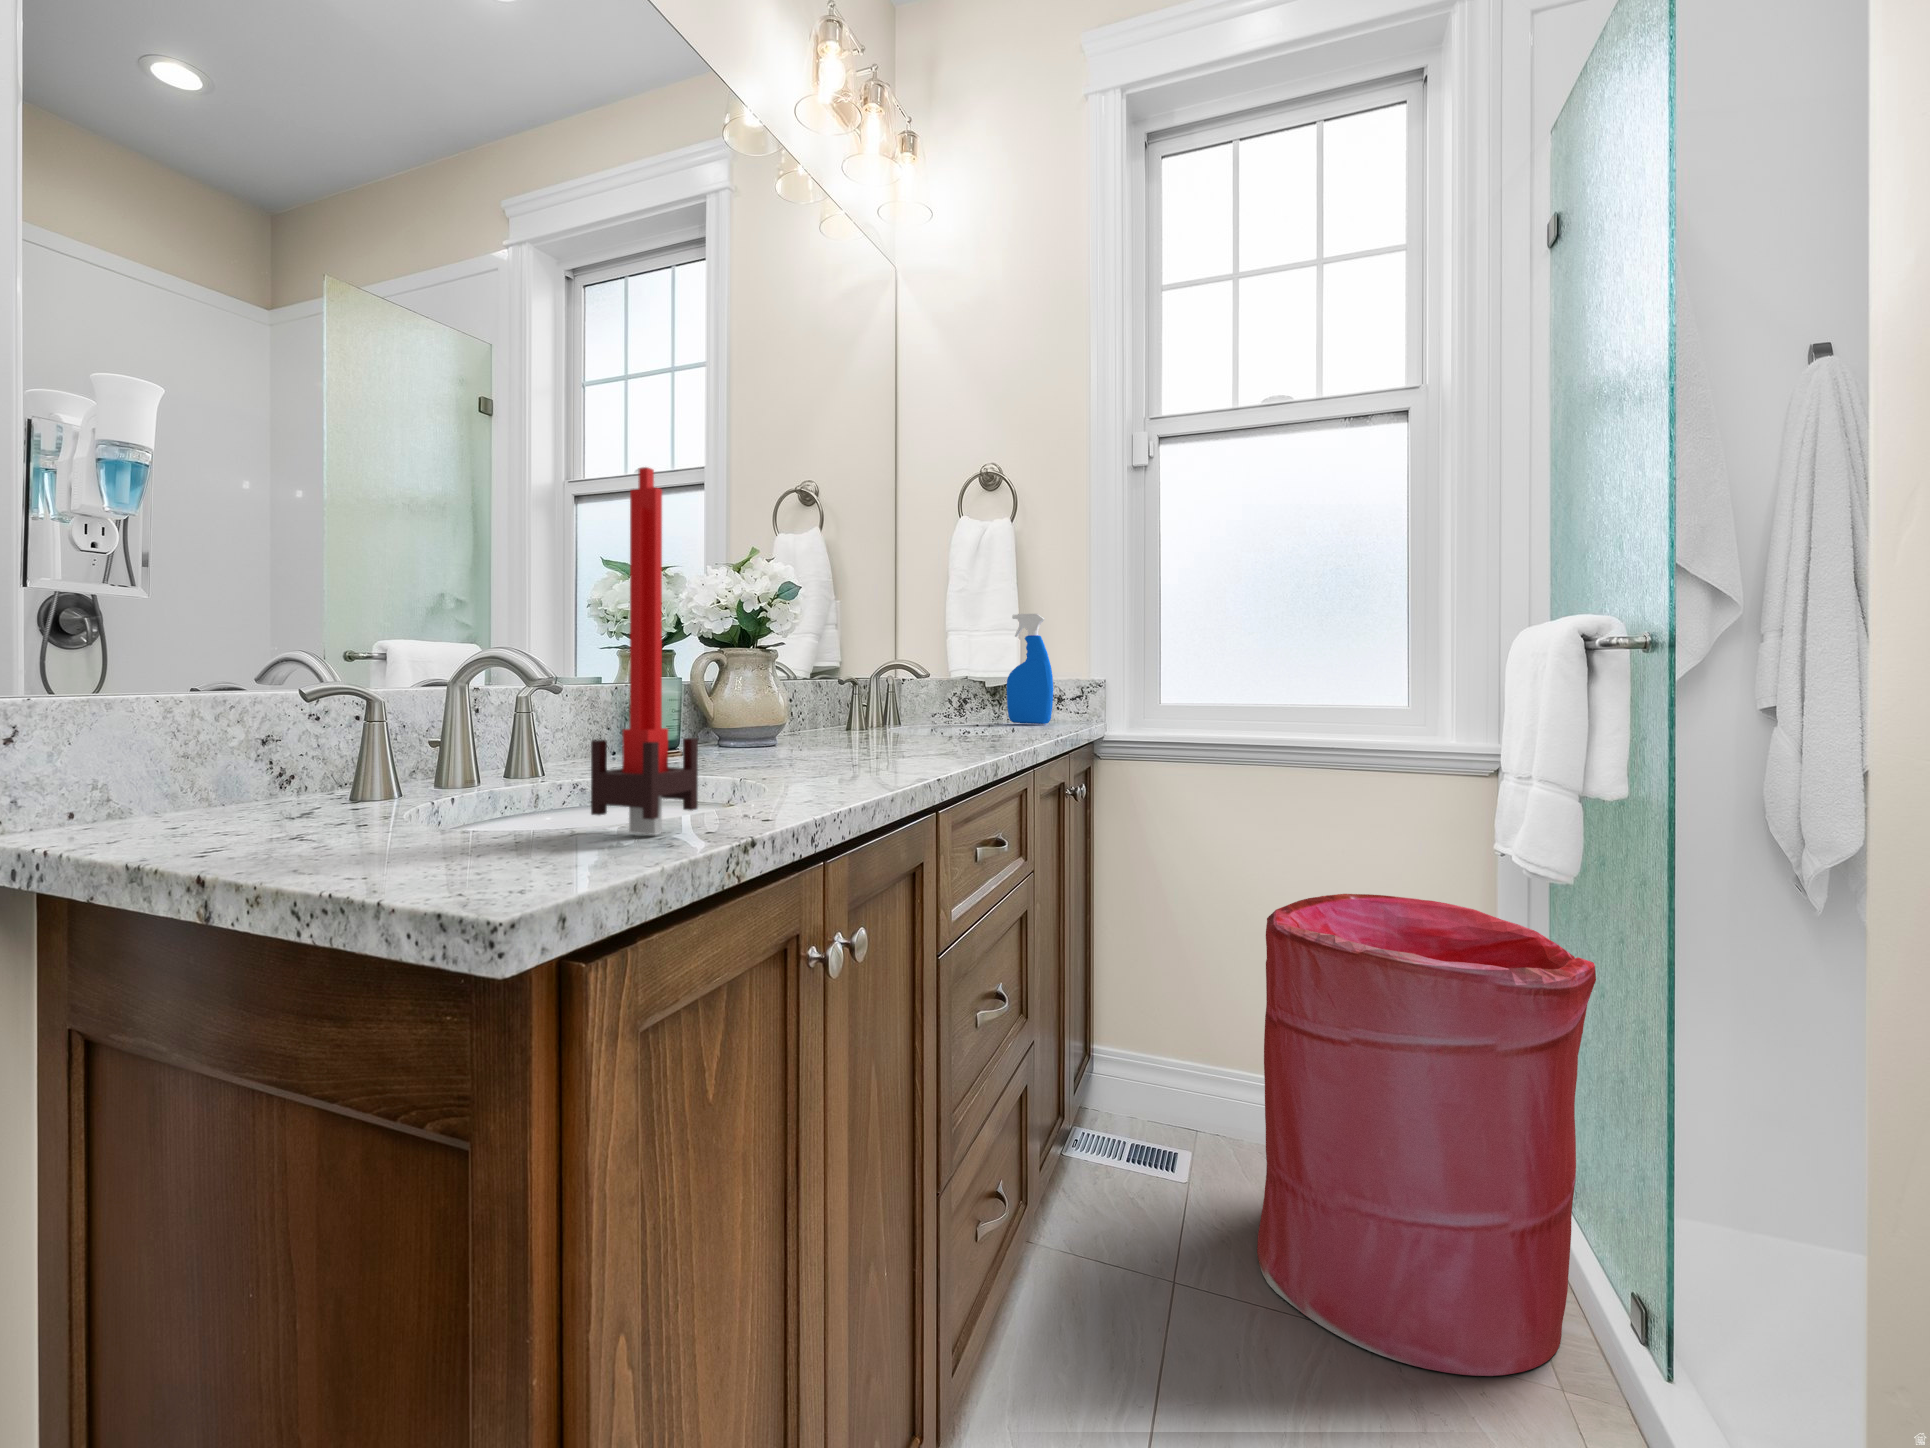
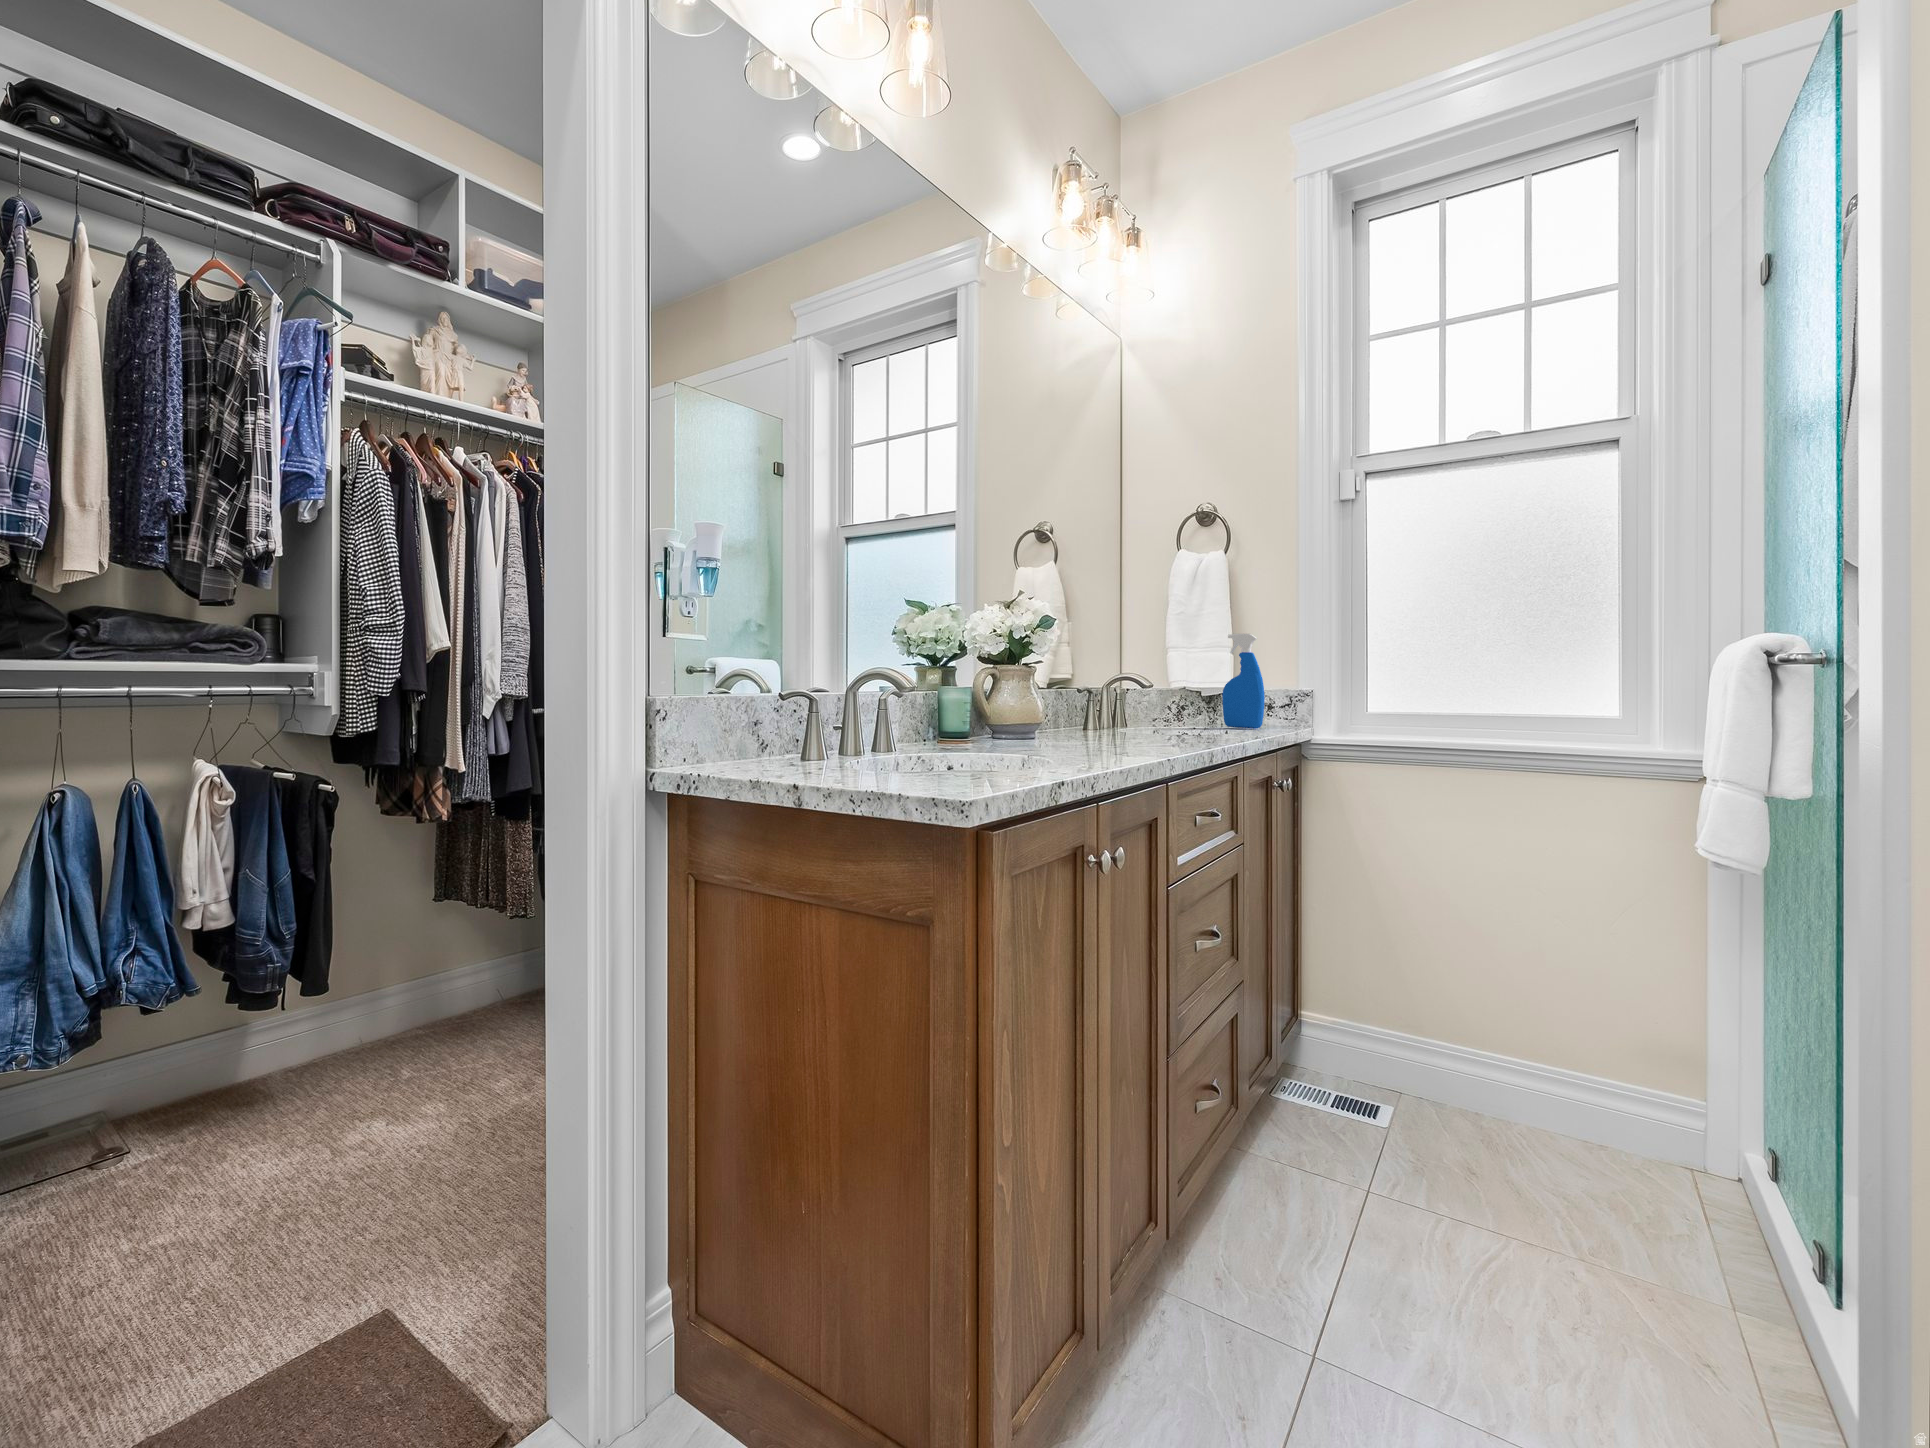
candle: present [591,467,698,835] -> none [971,569,1028,777]
laundry hamper: present [1257,894,1596,1376] -> none [1442,880,1753,1275]

